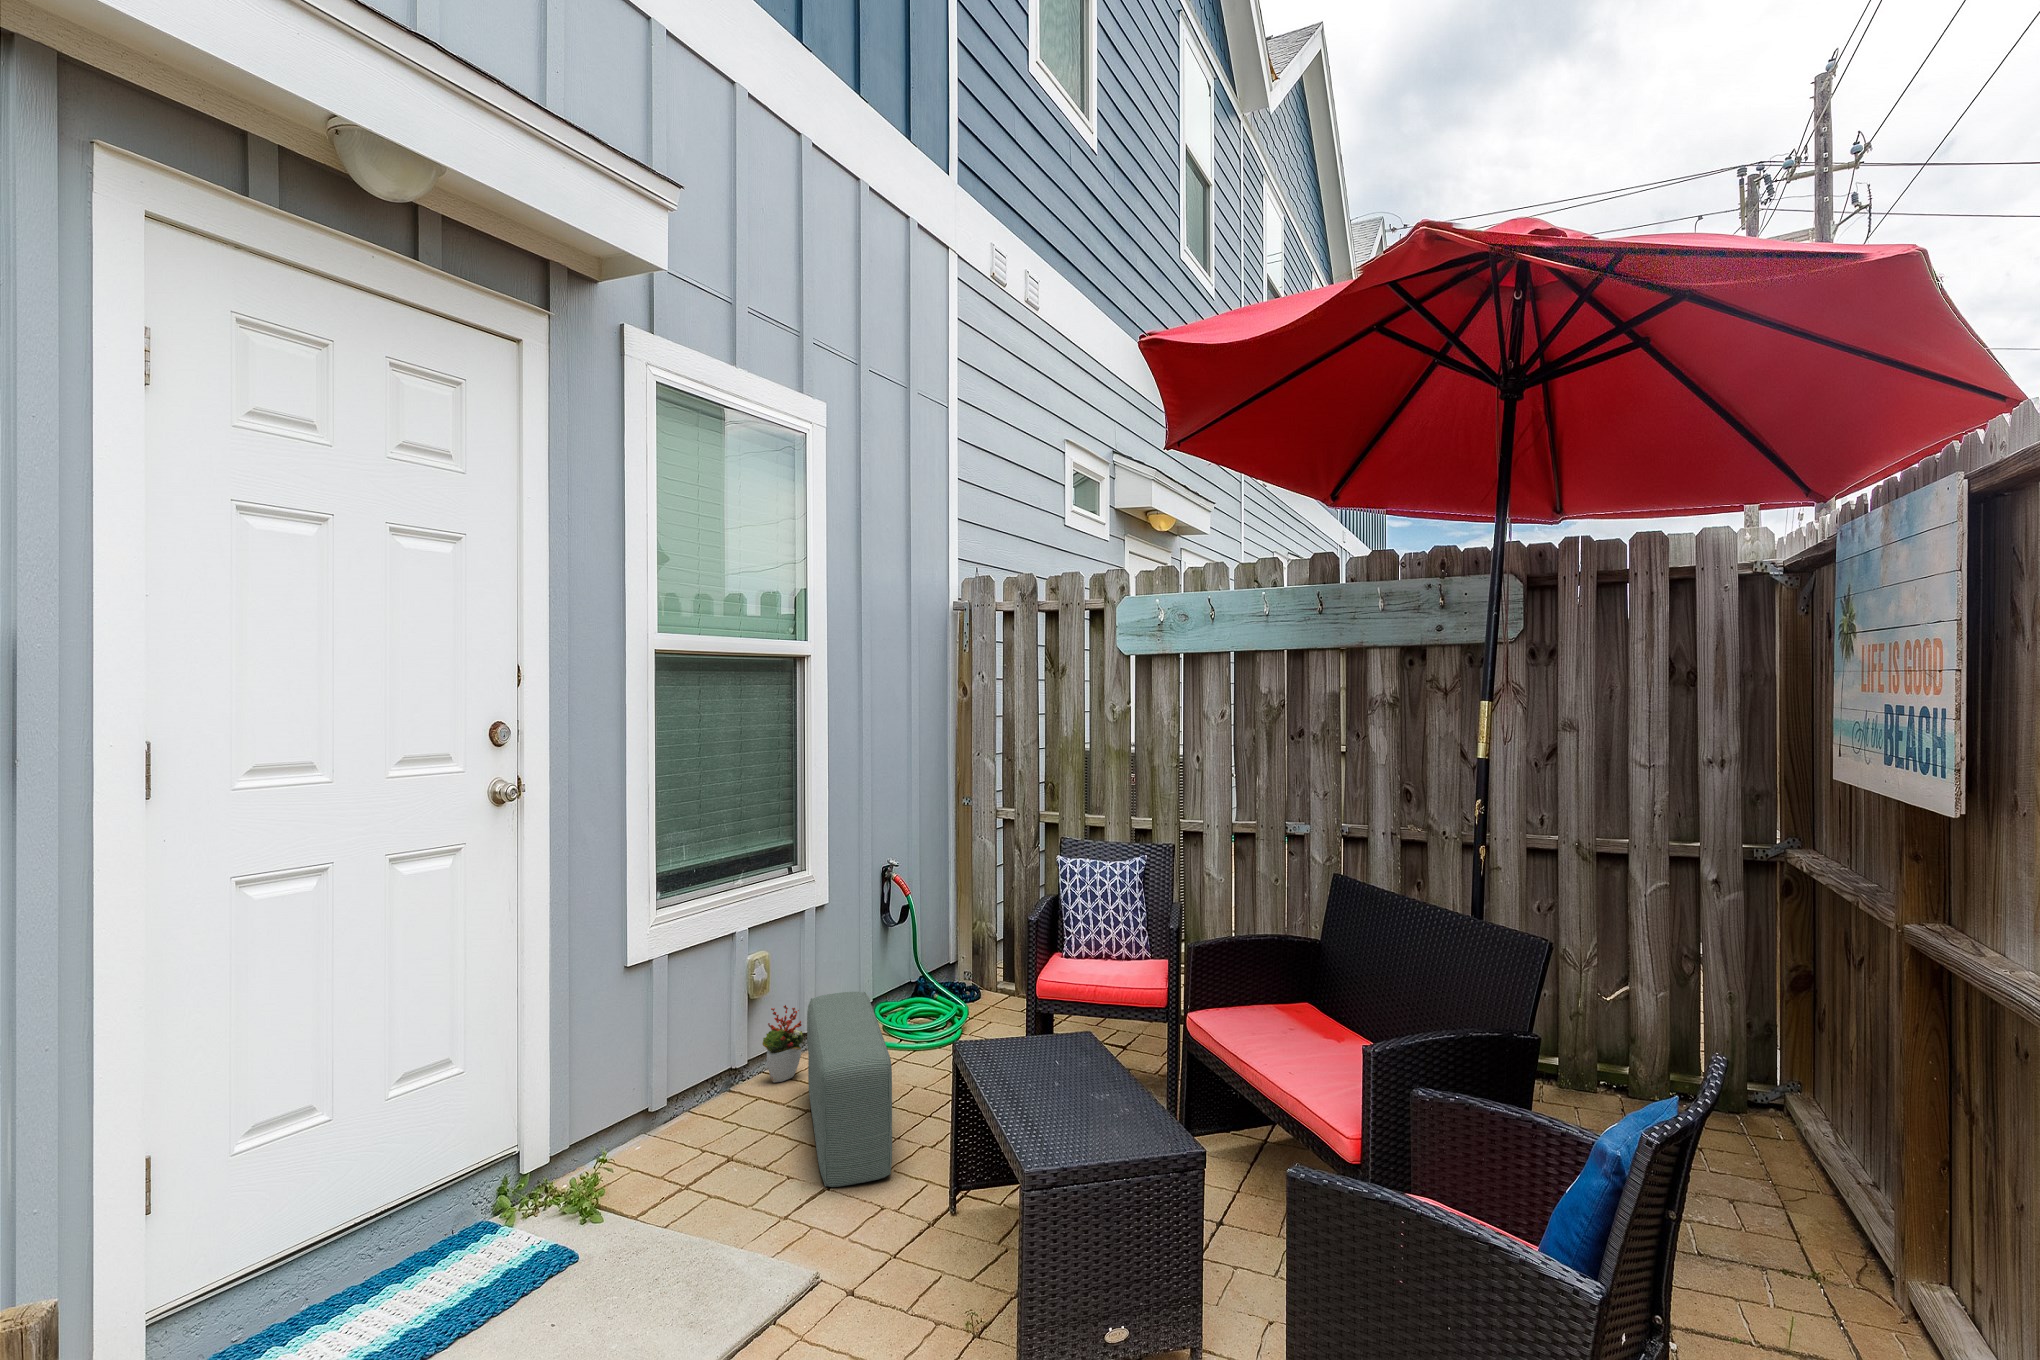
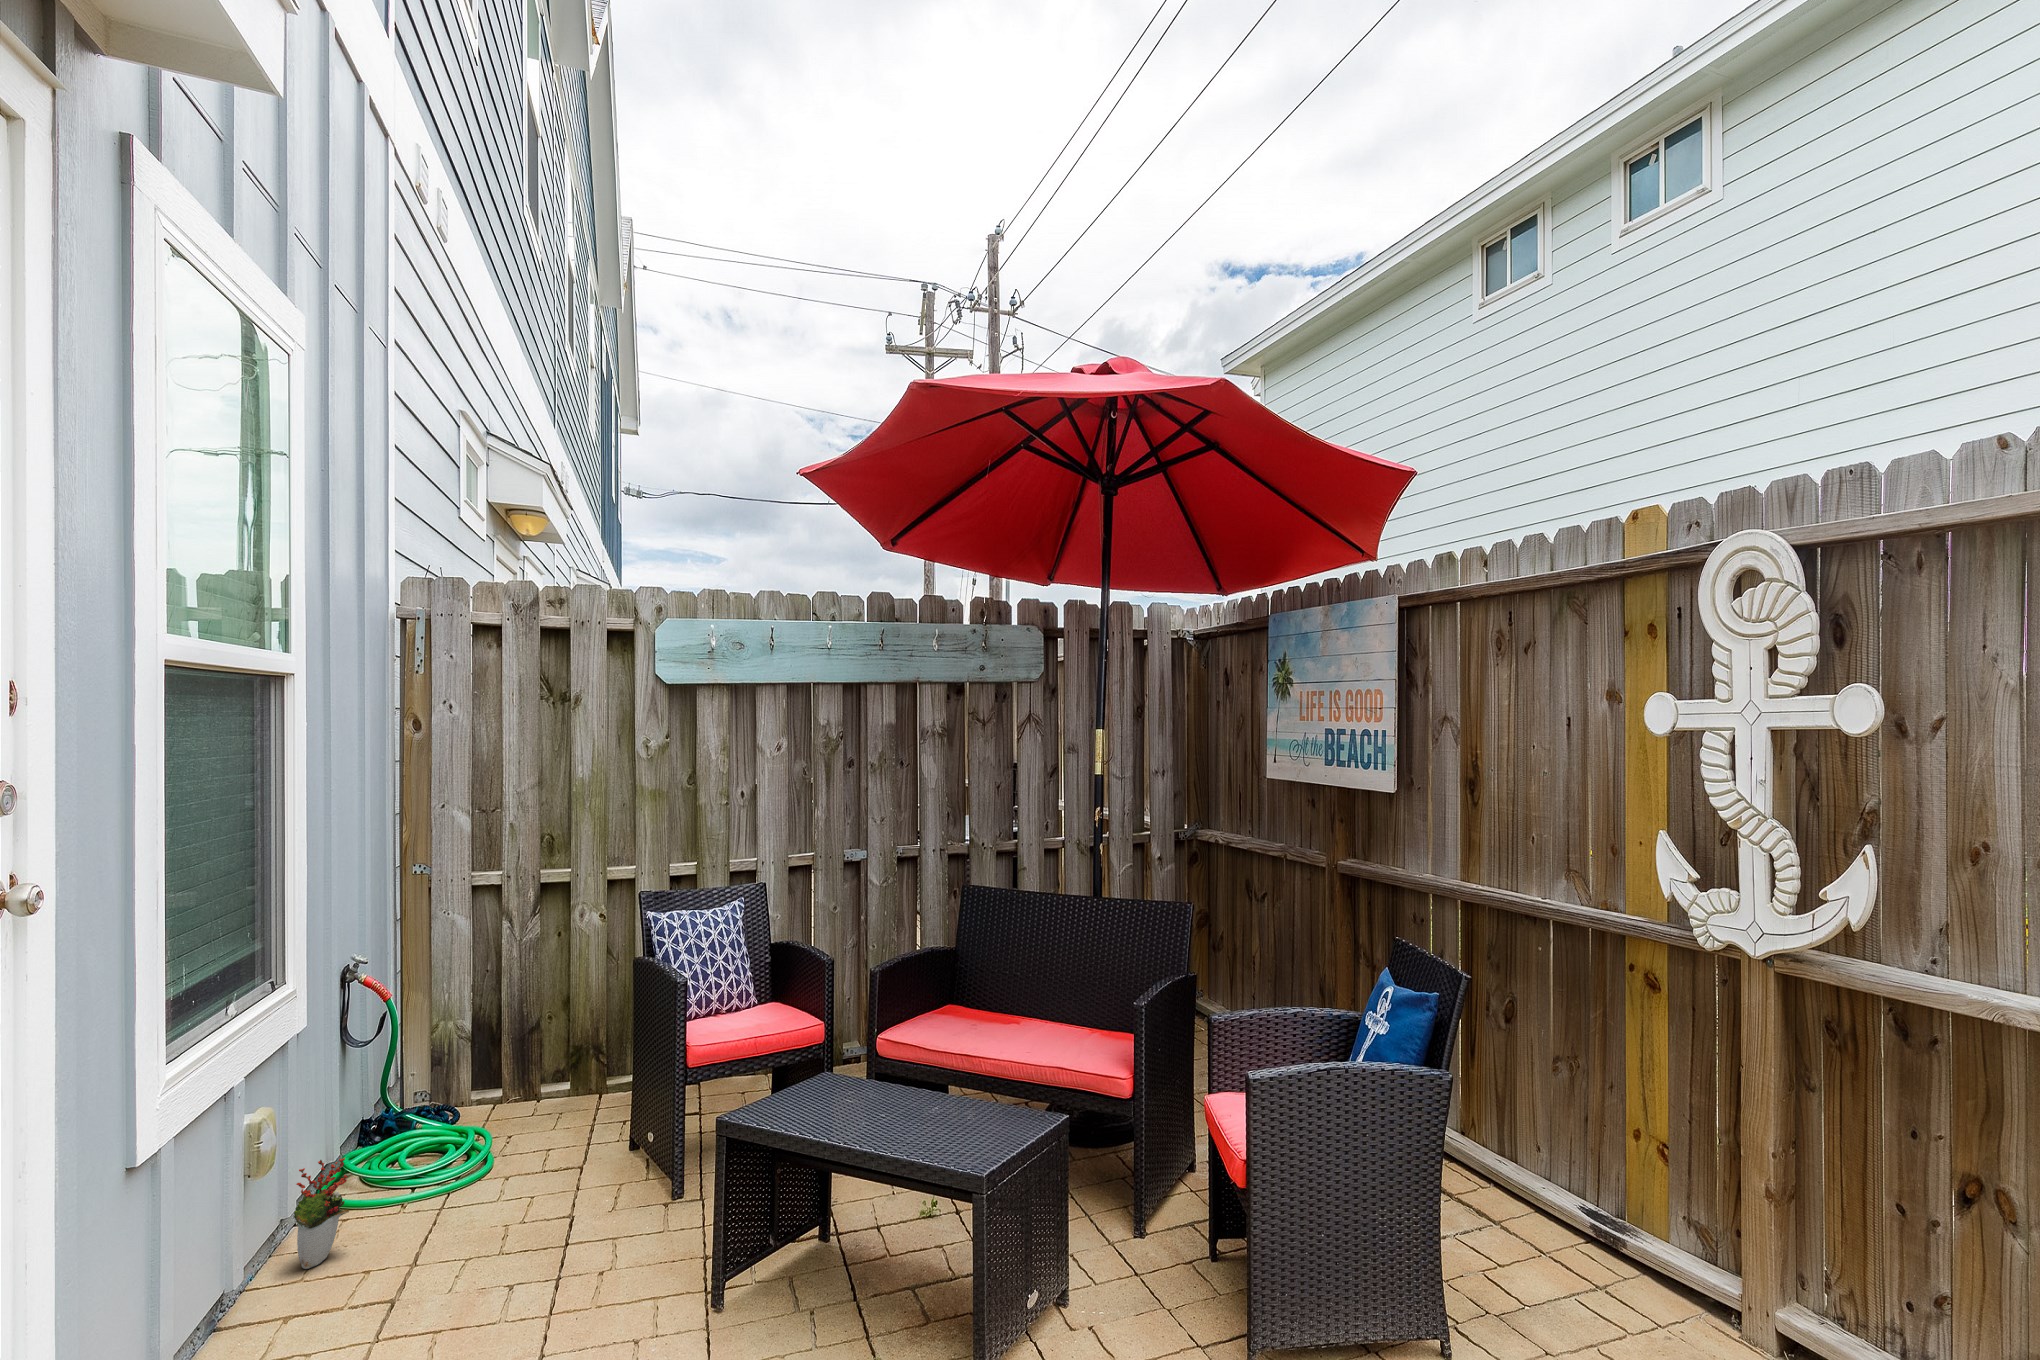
pouf: present [807,992,892,1187] -> none [383,1110,620,1321]

